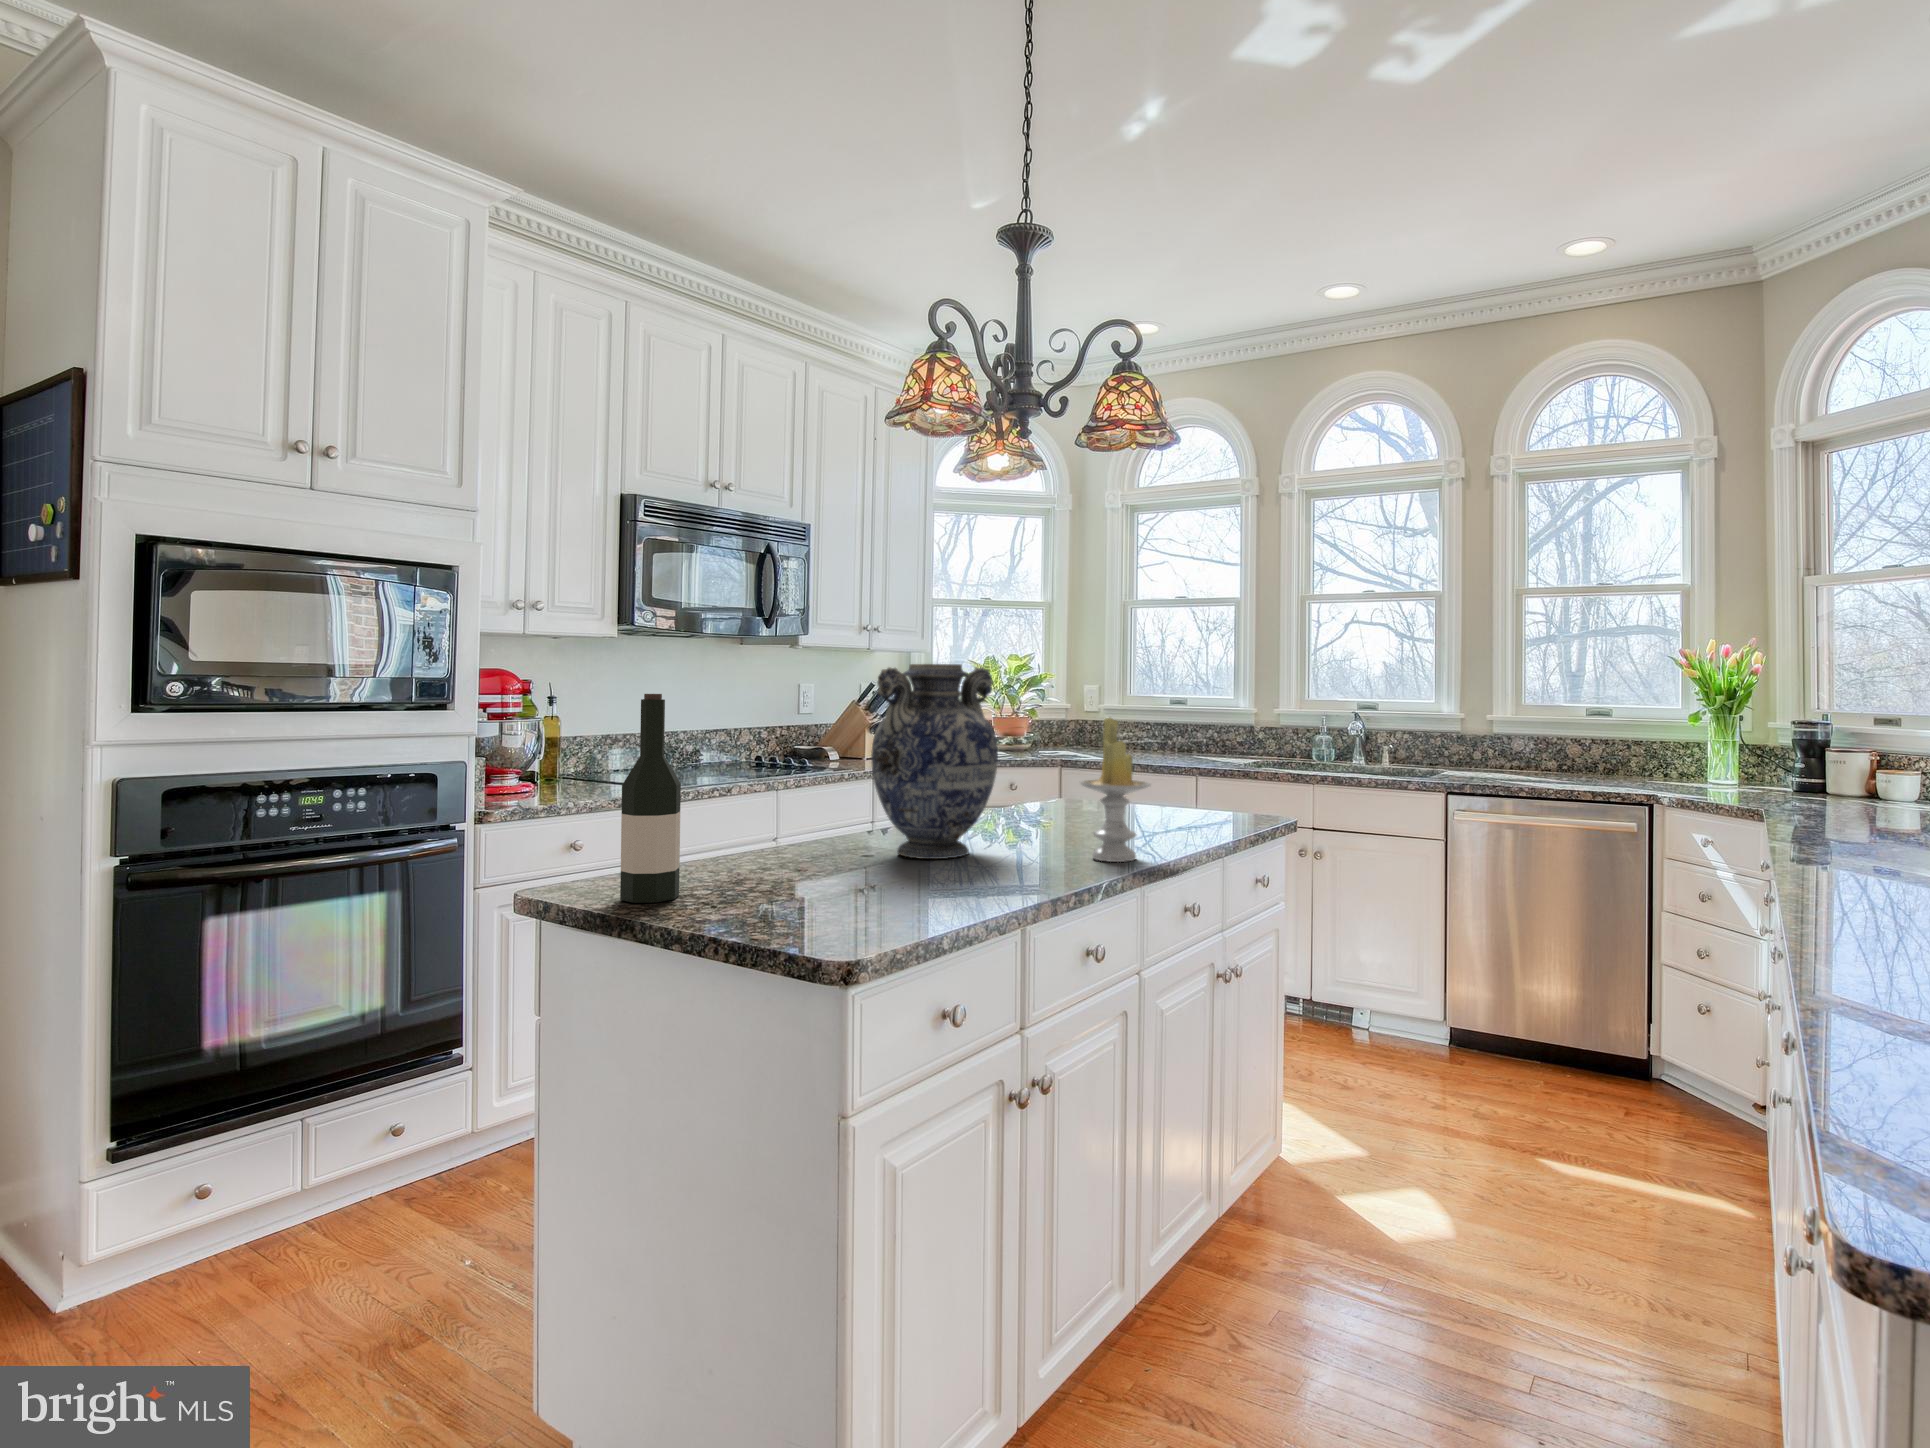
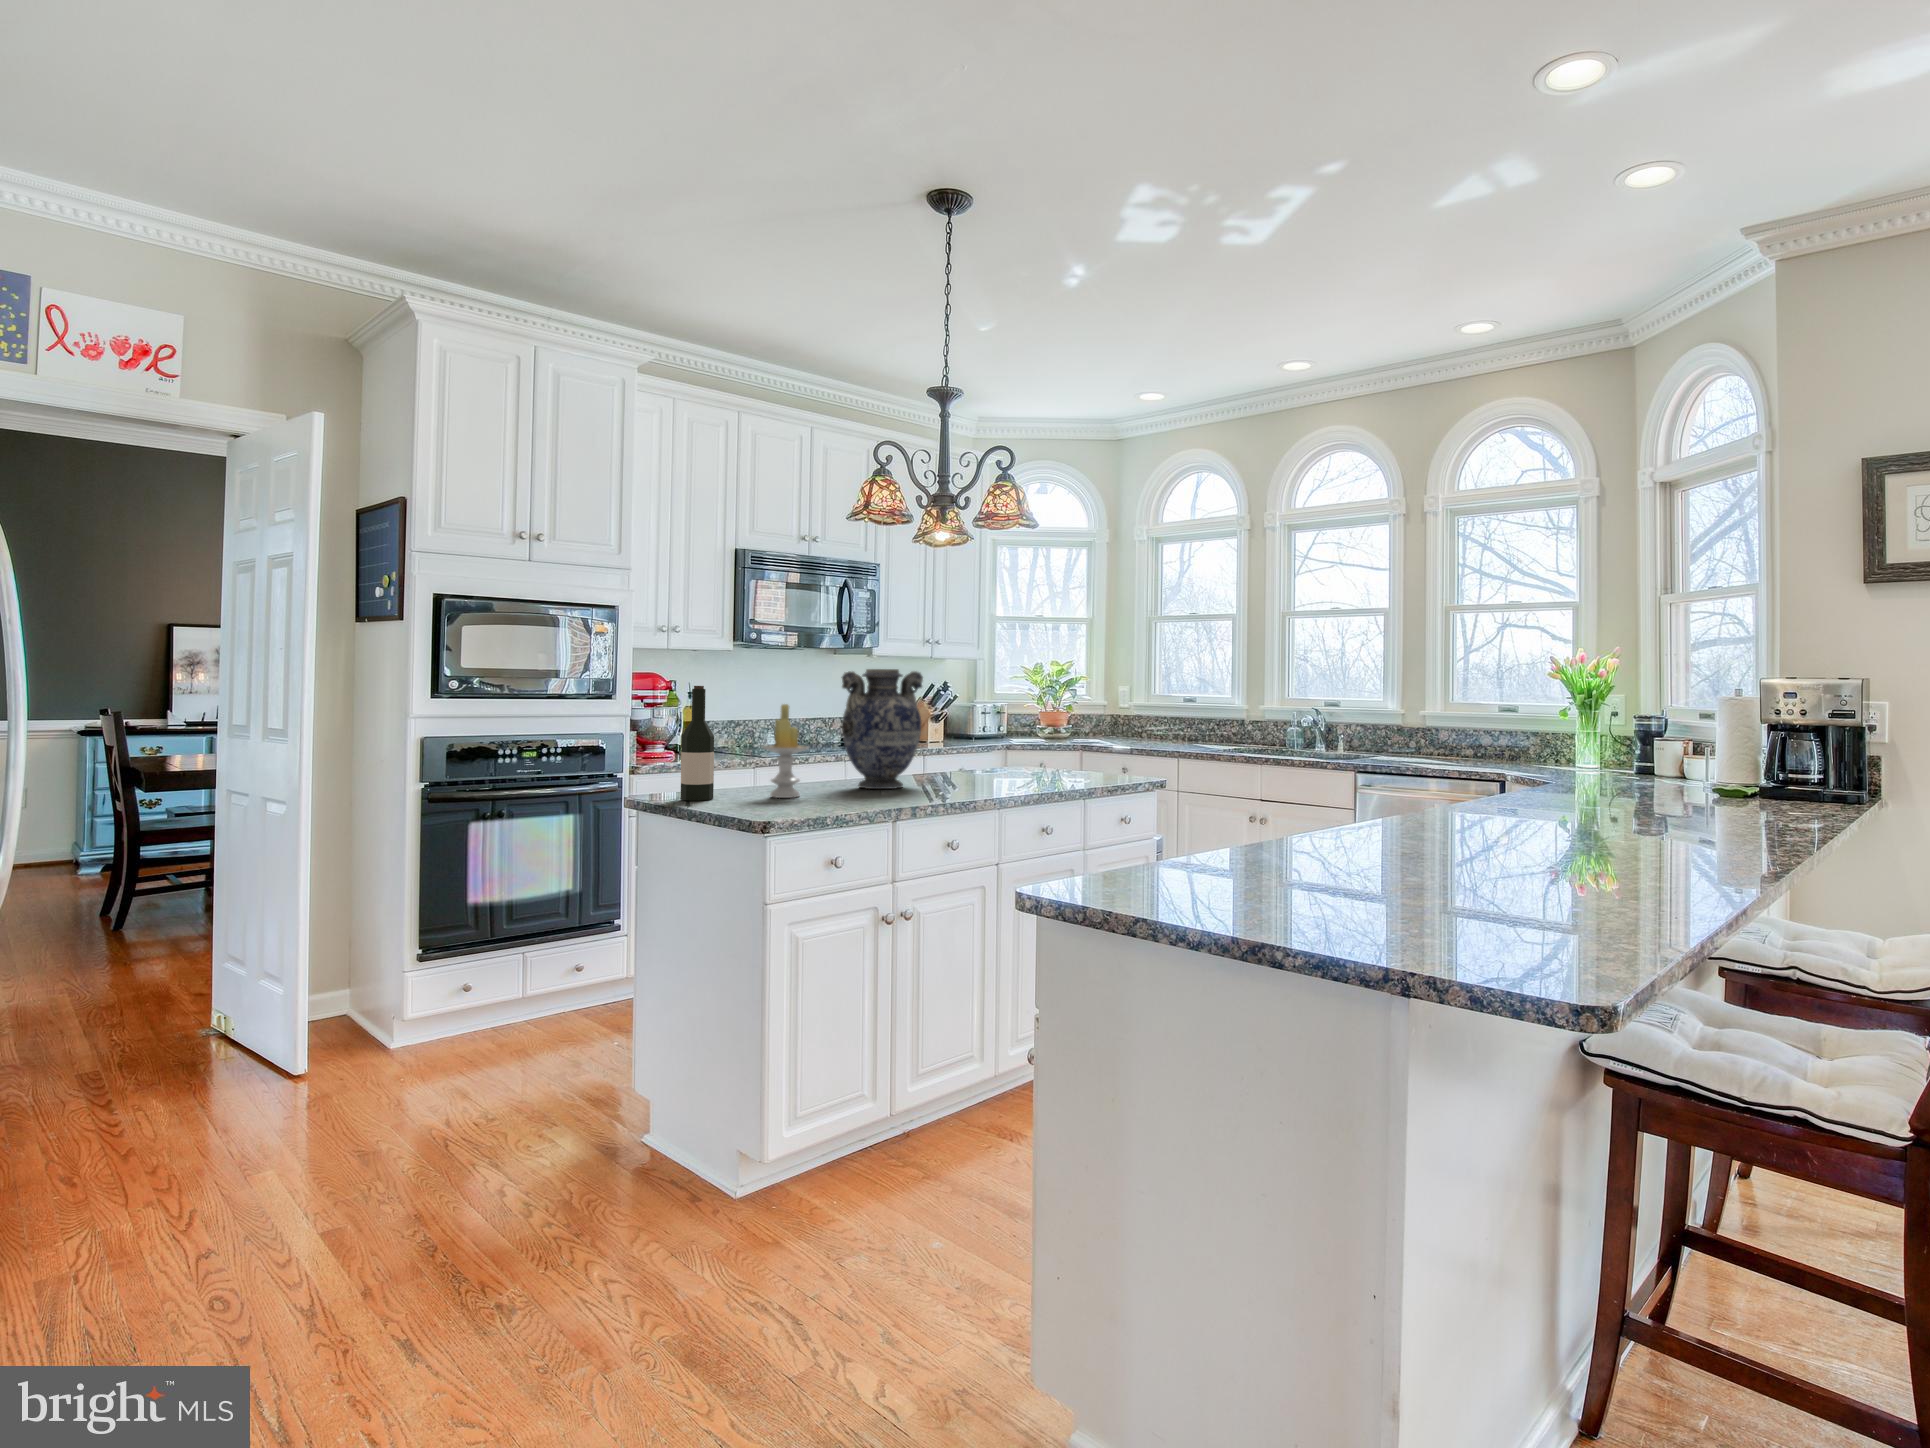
candle: present [1080,718,1151,862] -> present [763,704,809,798]

